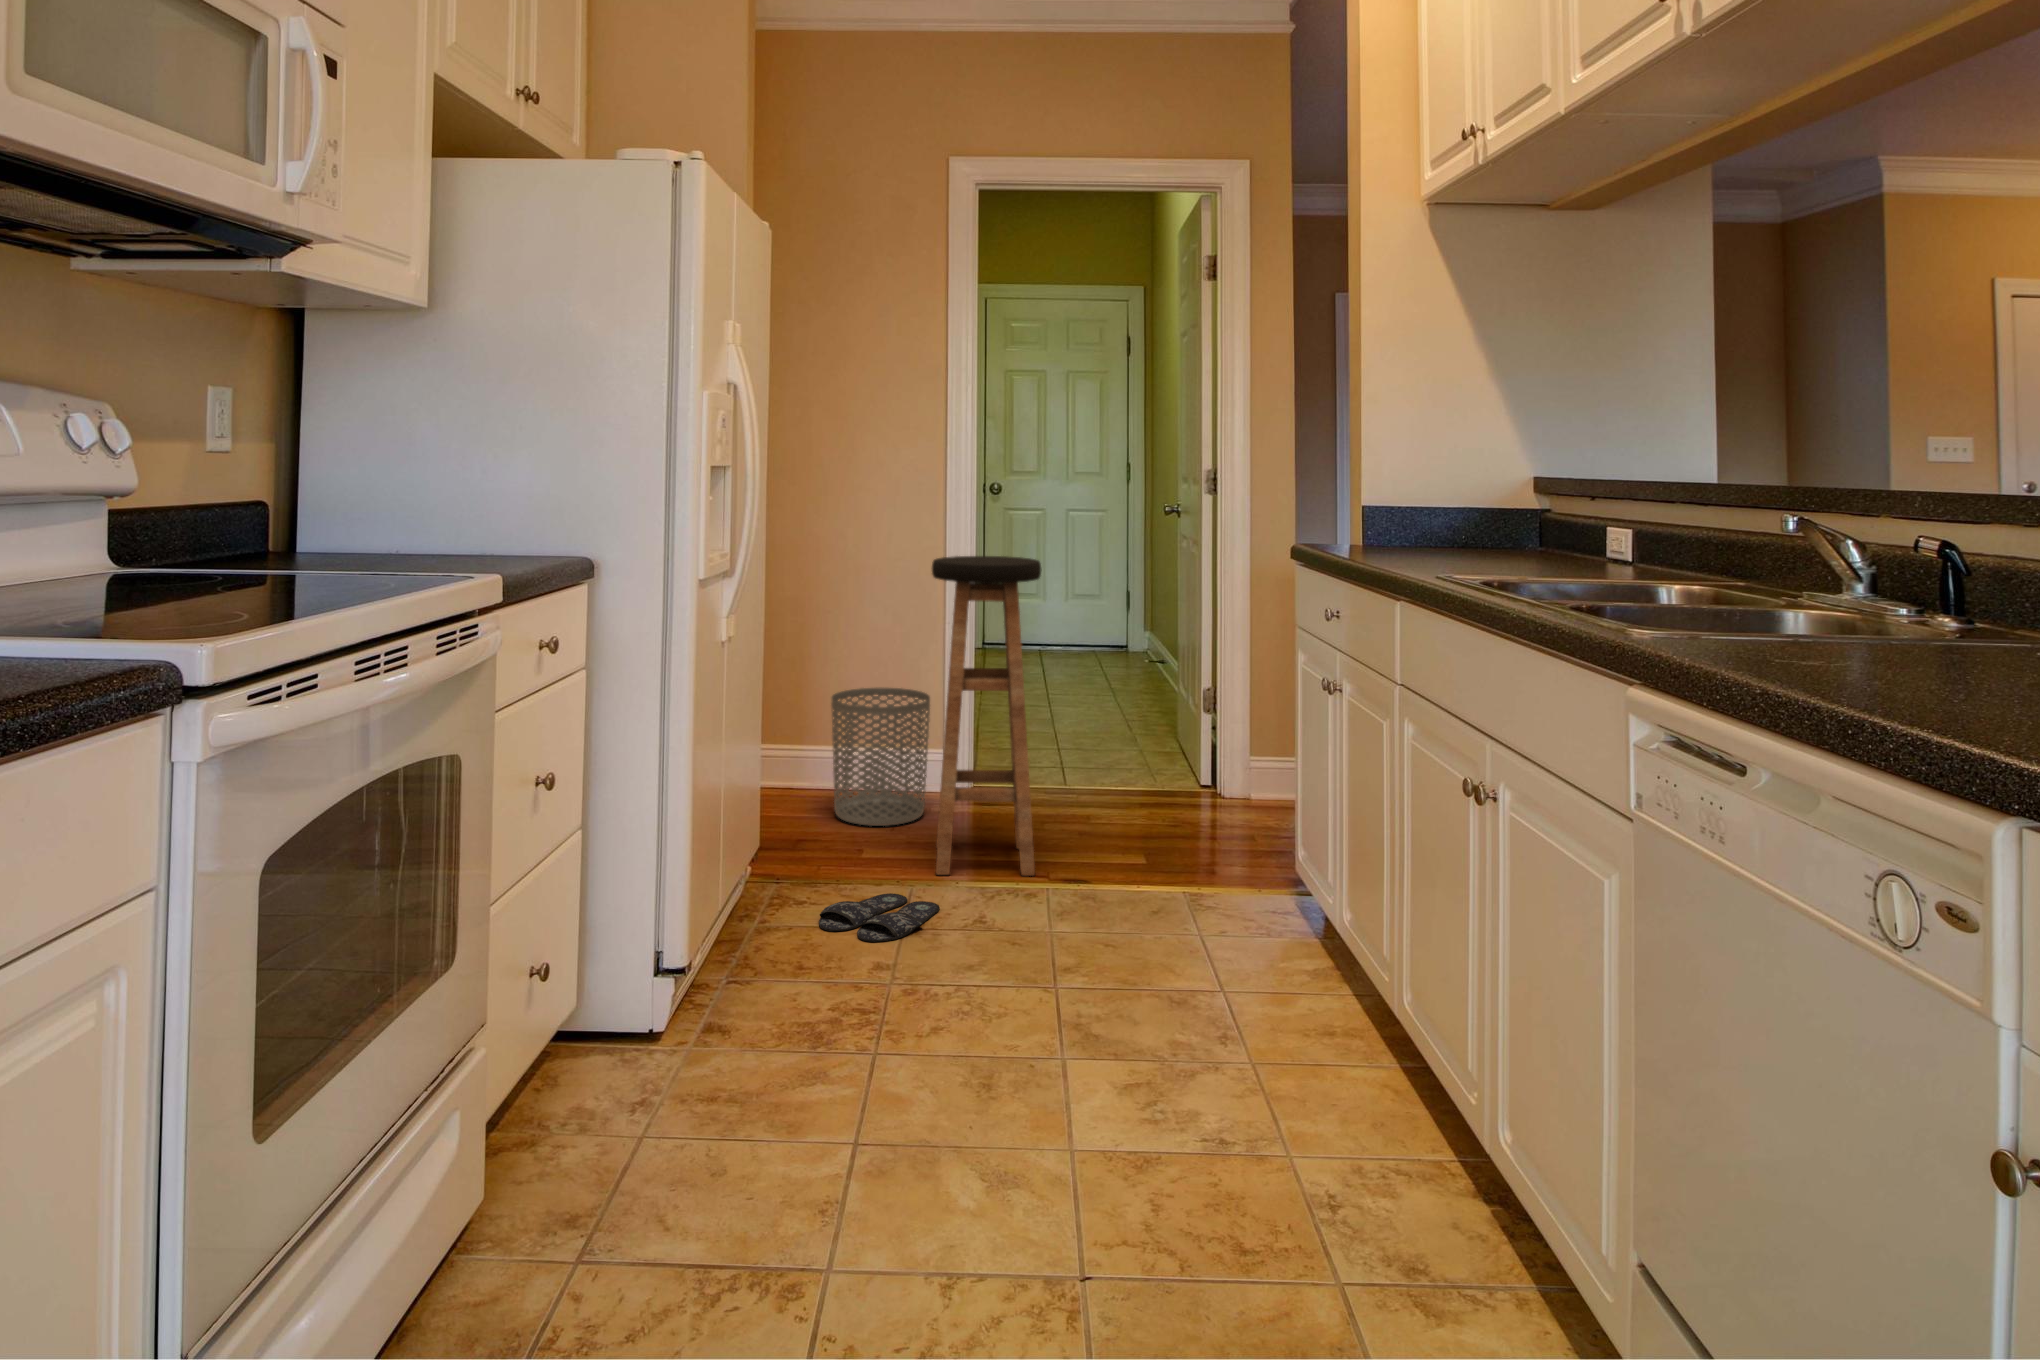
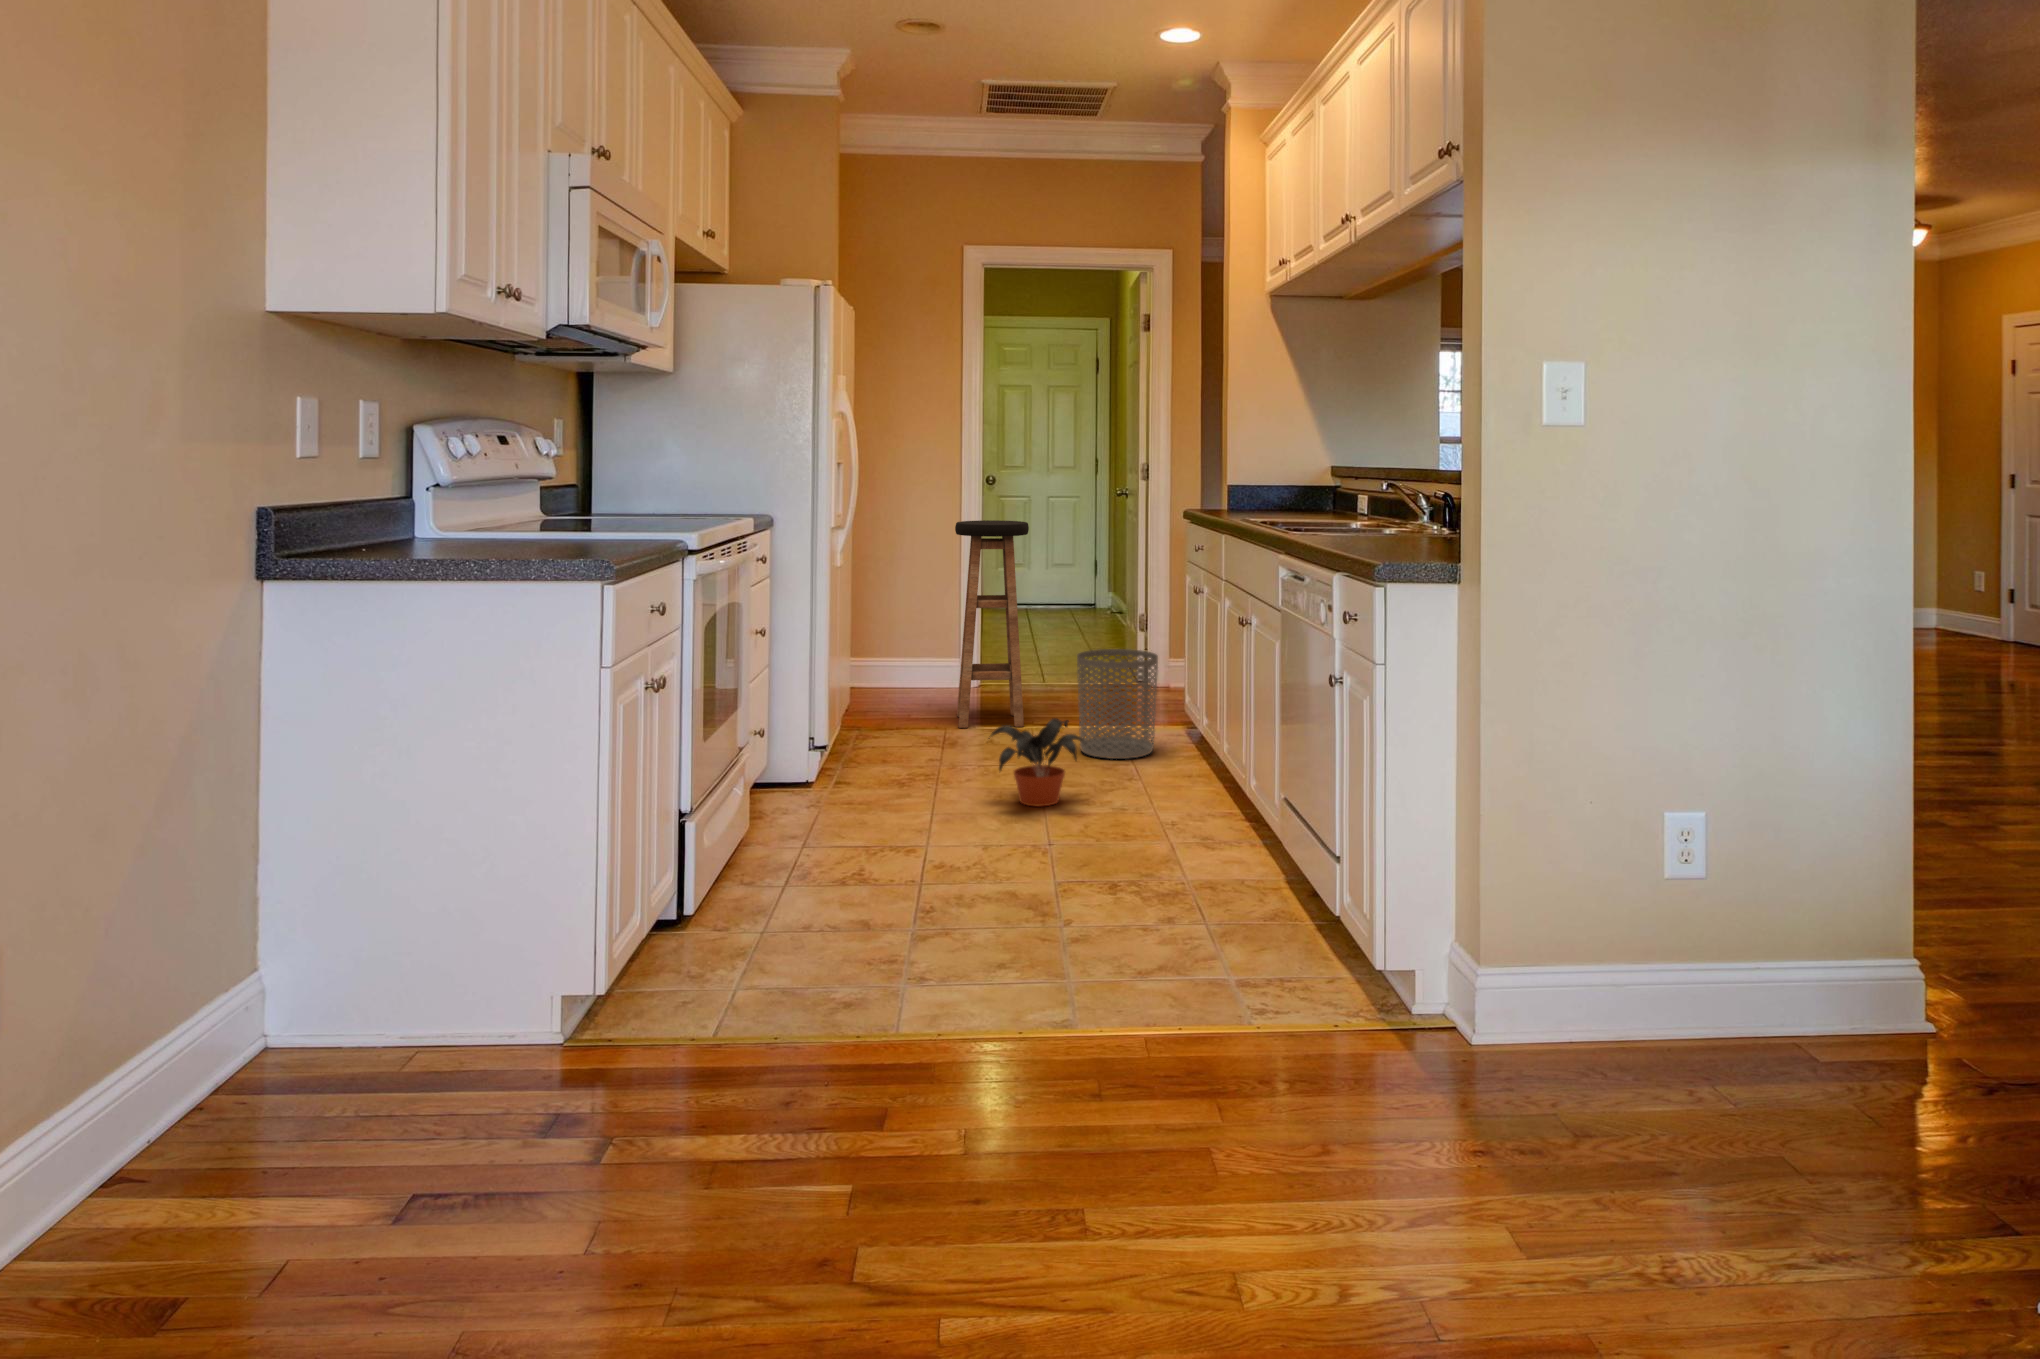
waste bin: present [831,688,930,826] -> present [1077,649,1158,759]
slippers: present [819,893,940,942] -> none [888,736,964,755]
potted plant: none [962,929,1145,1110] -> present [989,718,1085,806]

